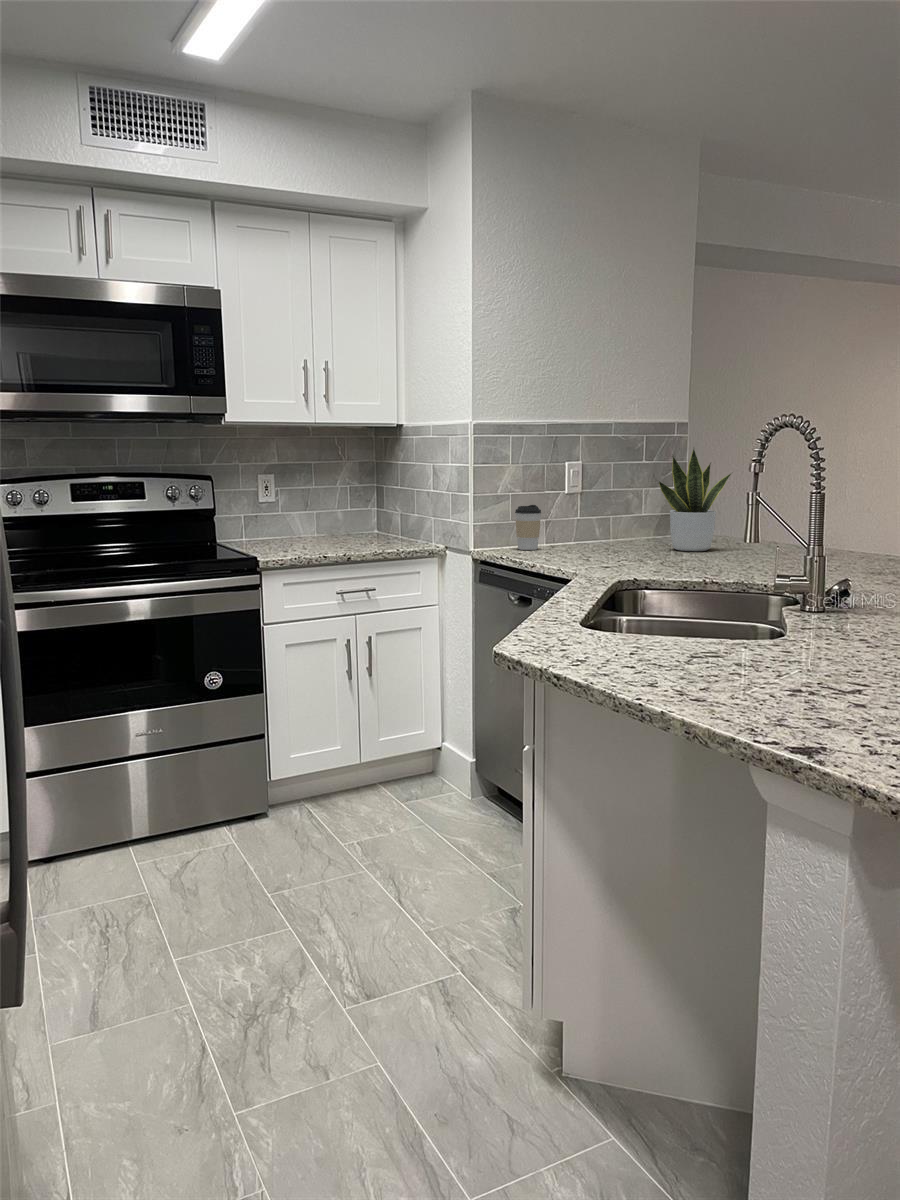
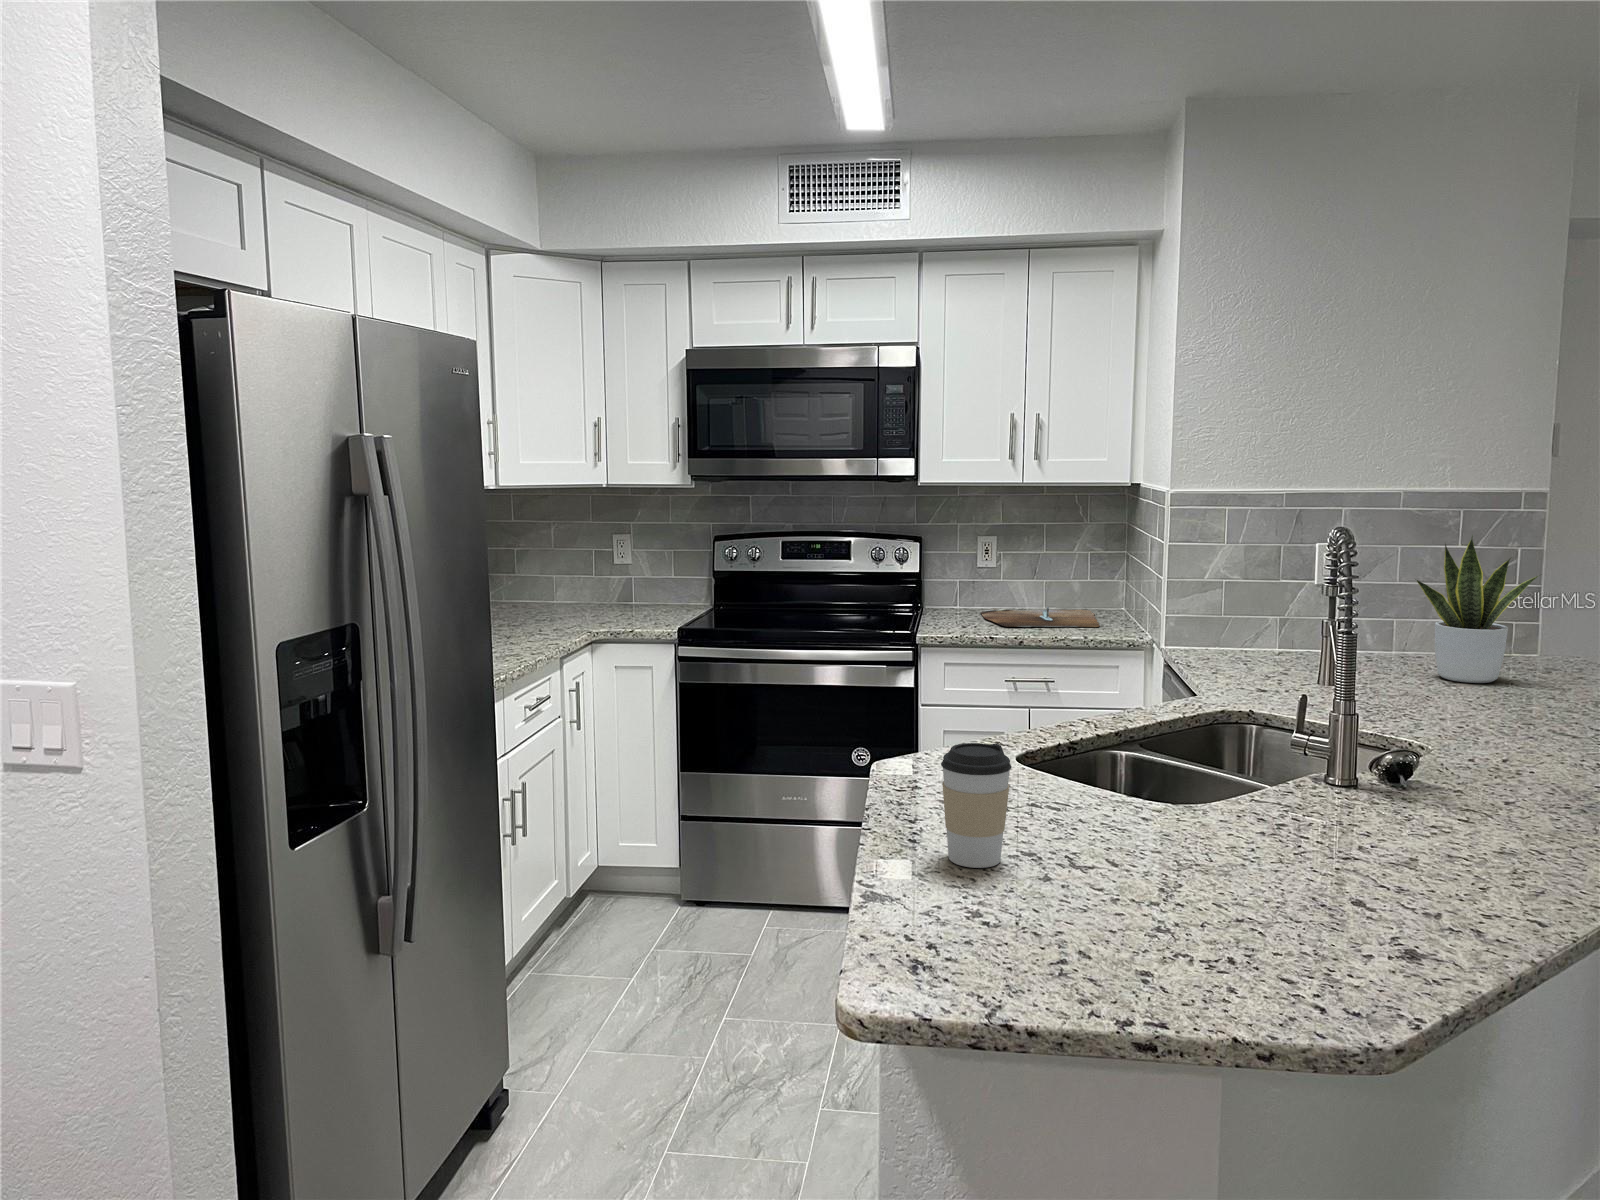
coffee cup: present [515,505,541,550] -> present [941,743,1012,868]
cutting board: none [272,531,389,549] -> present [981,607,1100,627]

